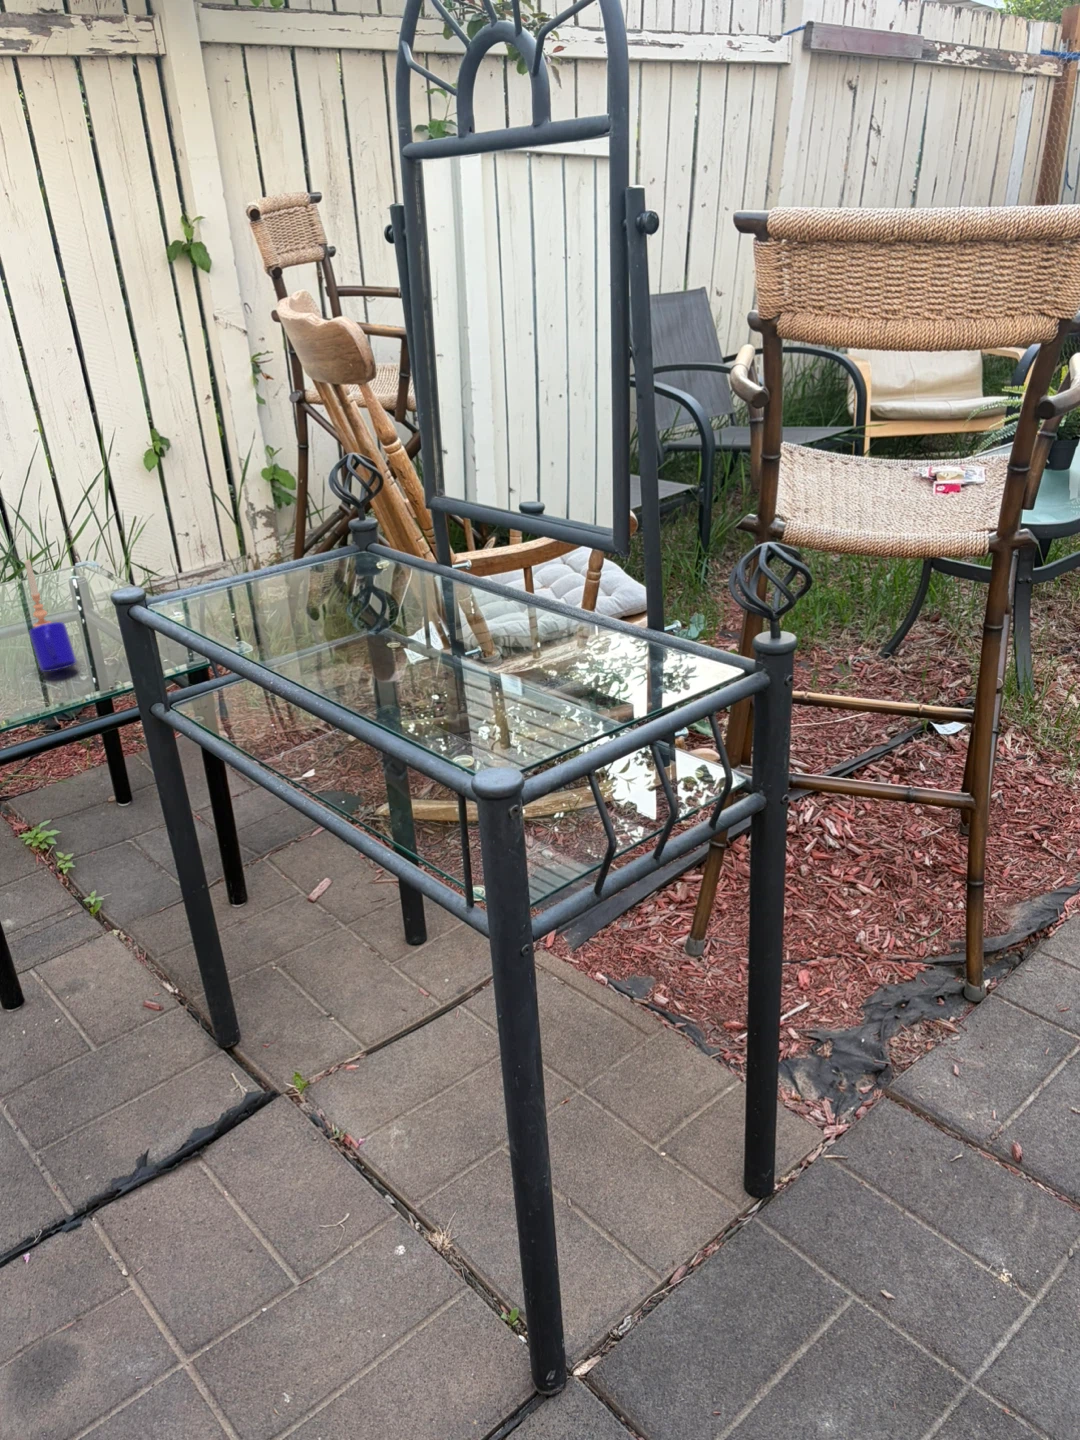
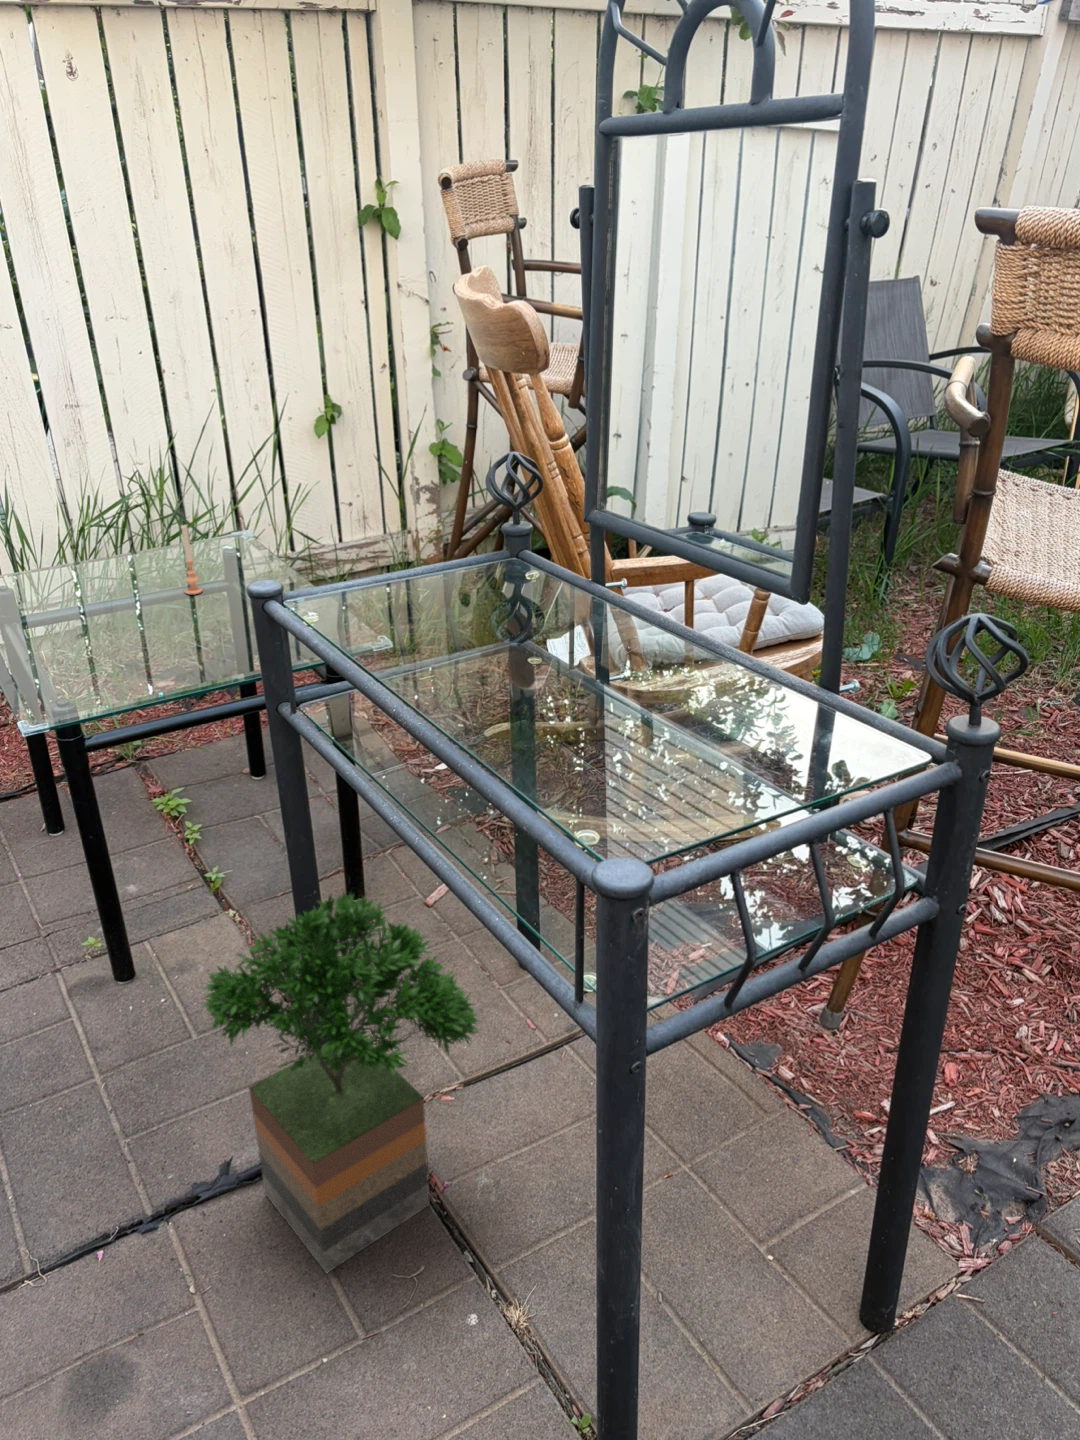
mug: present [29,622,77,672] -> none [176,594,220,642]
potted tree: none [108,873,380,1235] -> present [201,893,479,1273]

